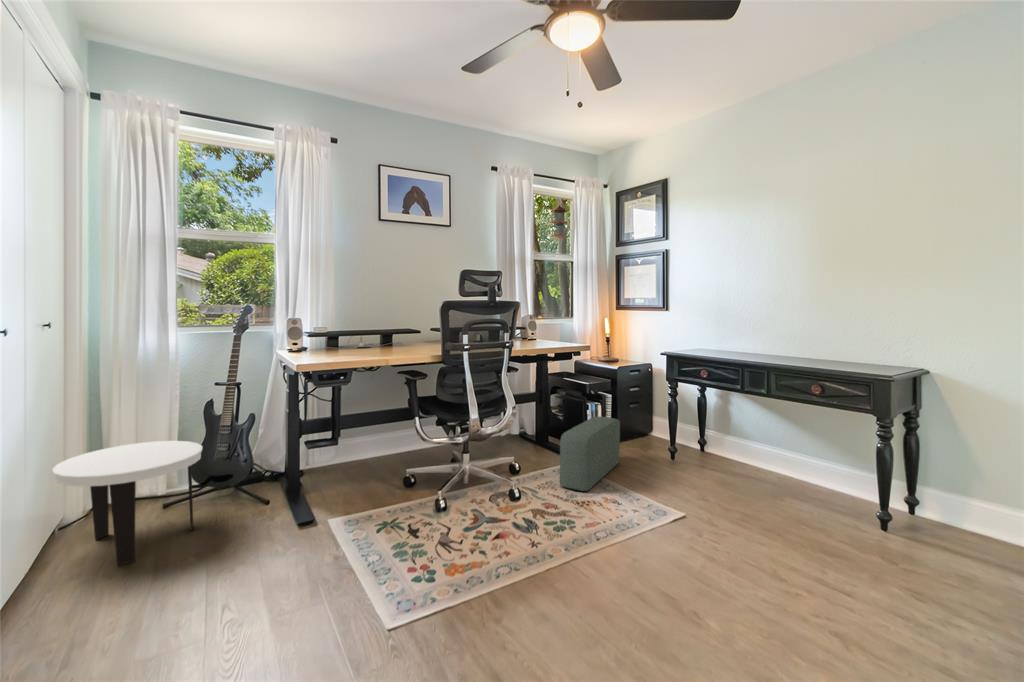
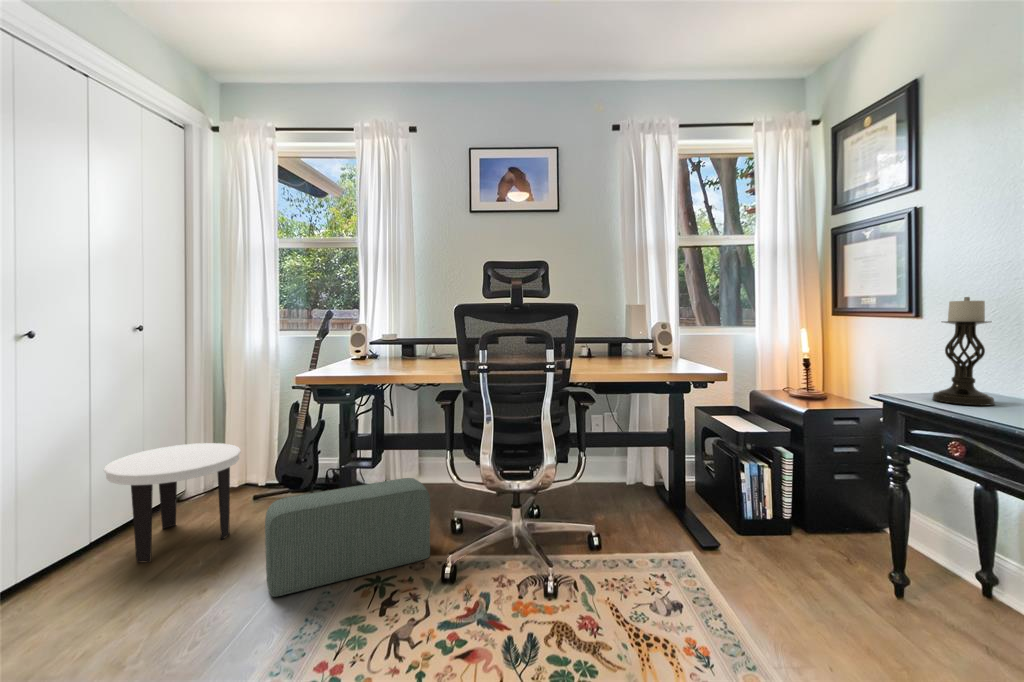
candle holder: none [689,303,713,356] -> present [932,297,995,406]
pouf: present [560,417,620,491] -> present [265,478,430,597]

